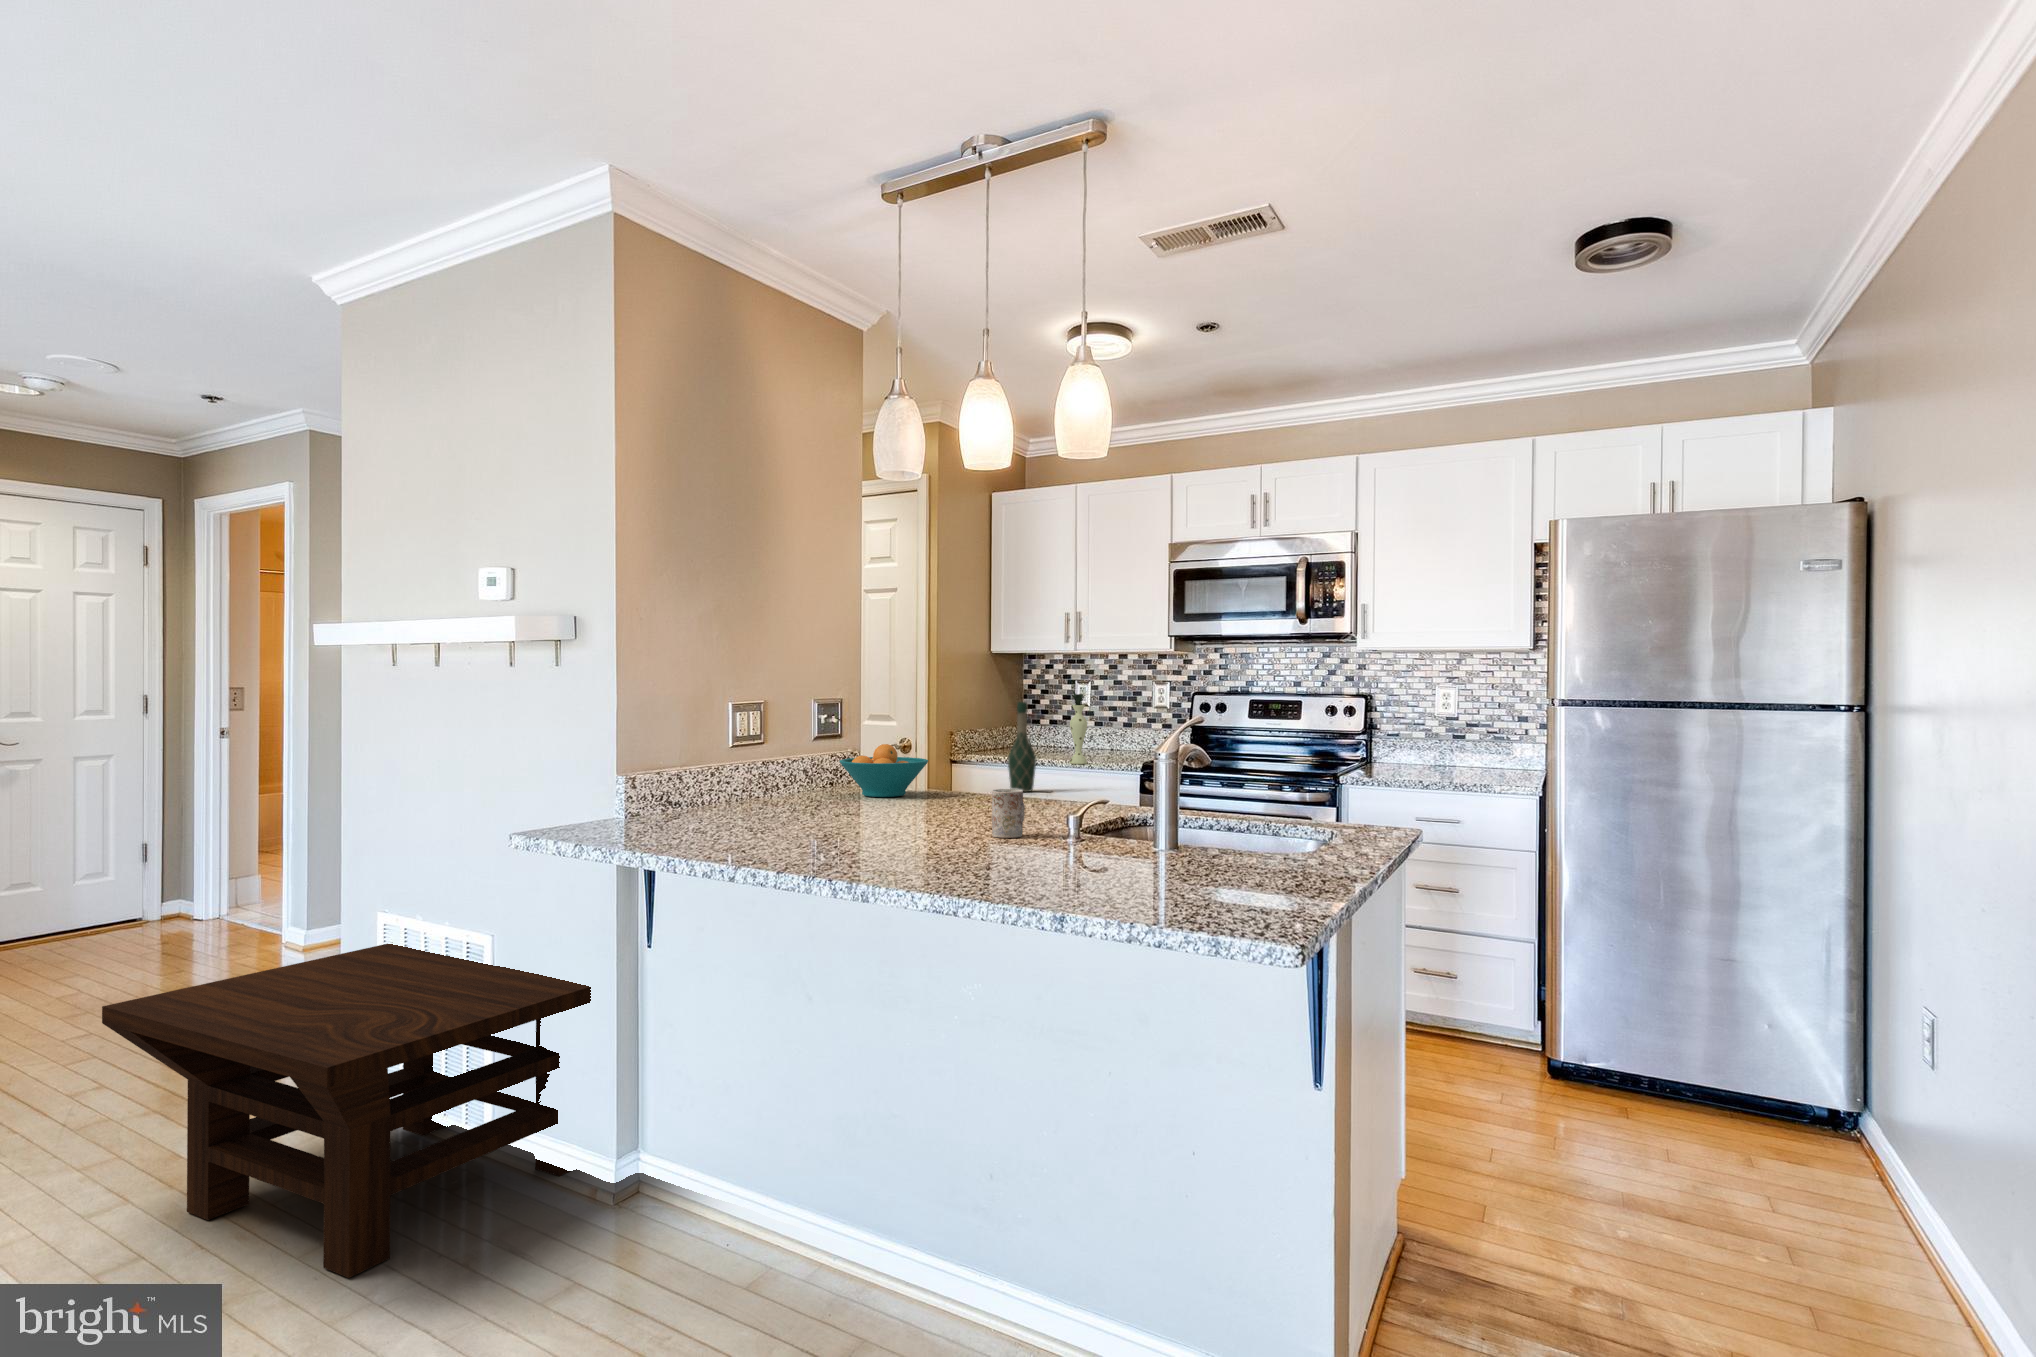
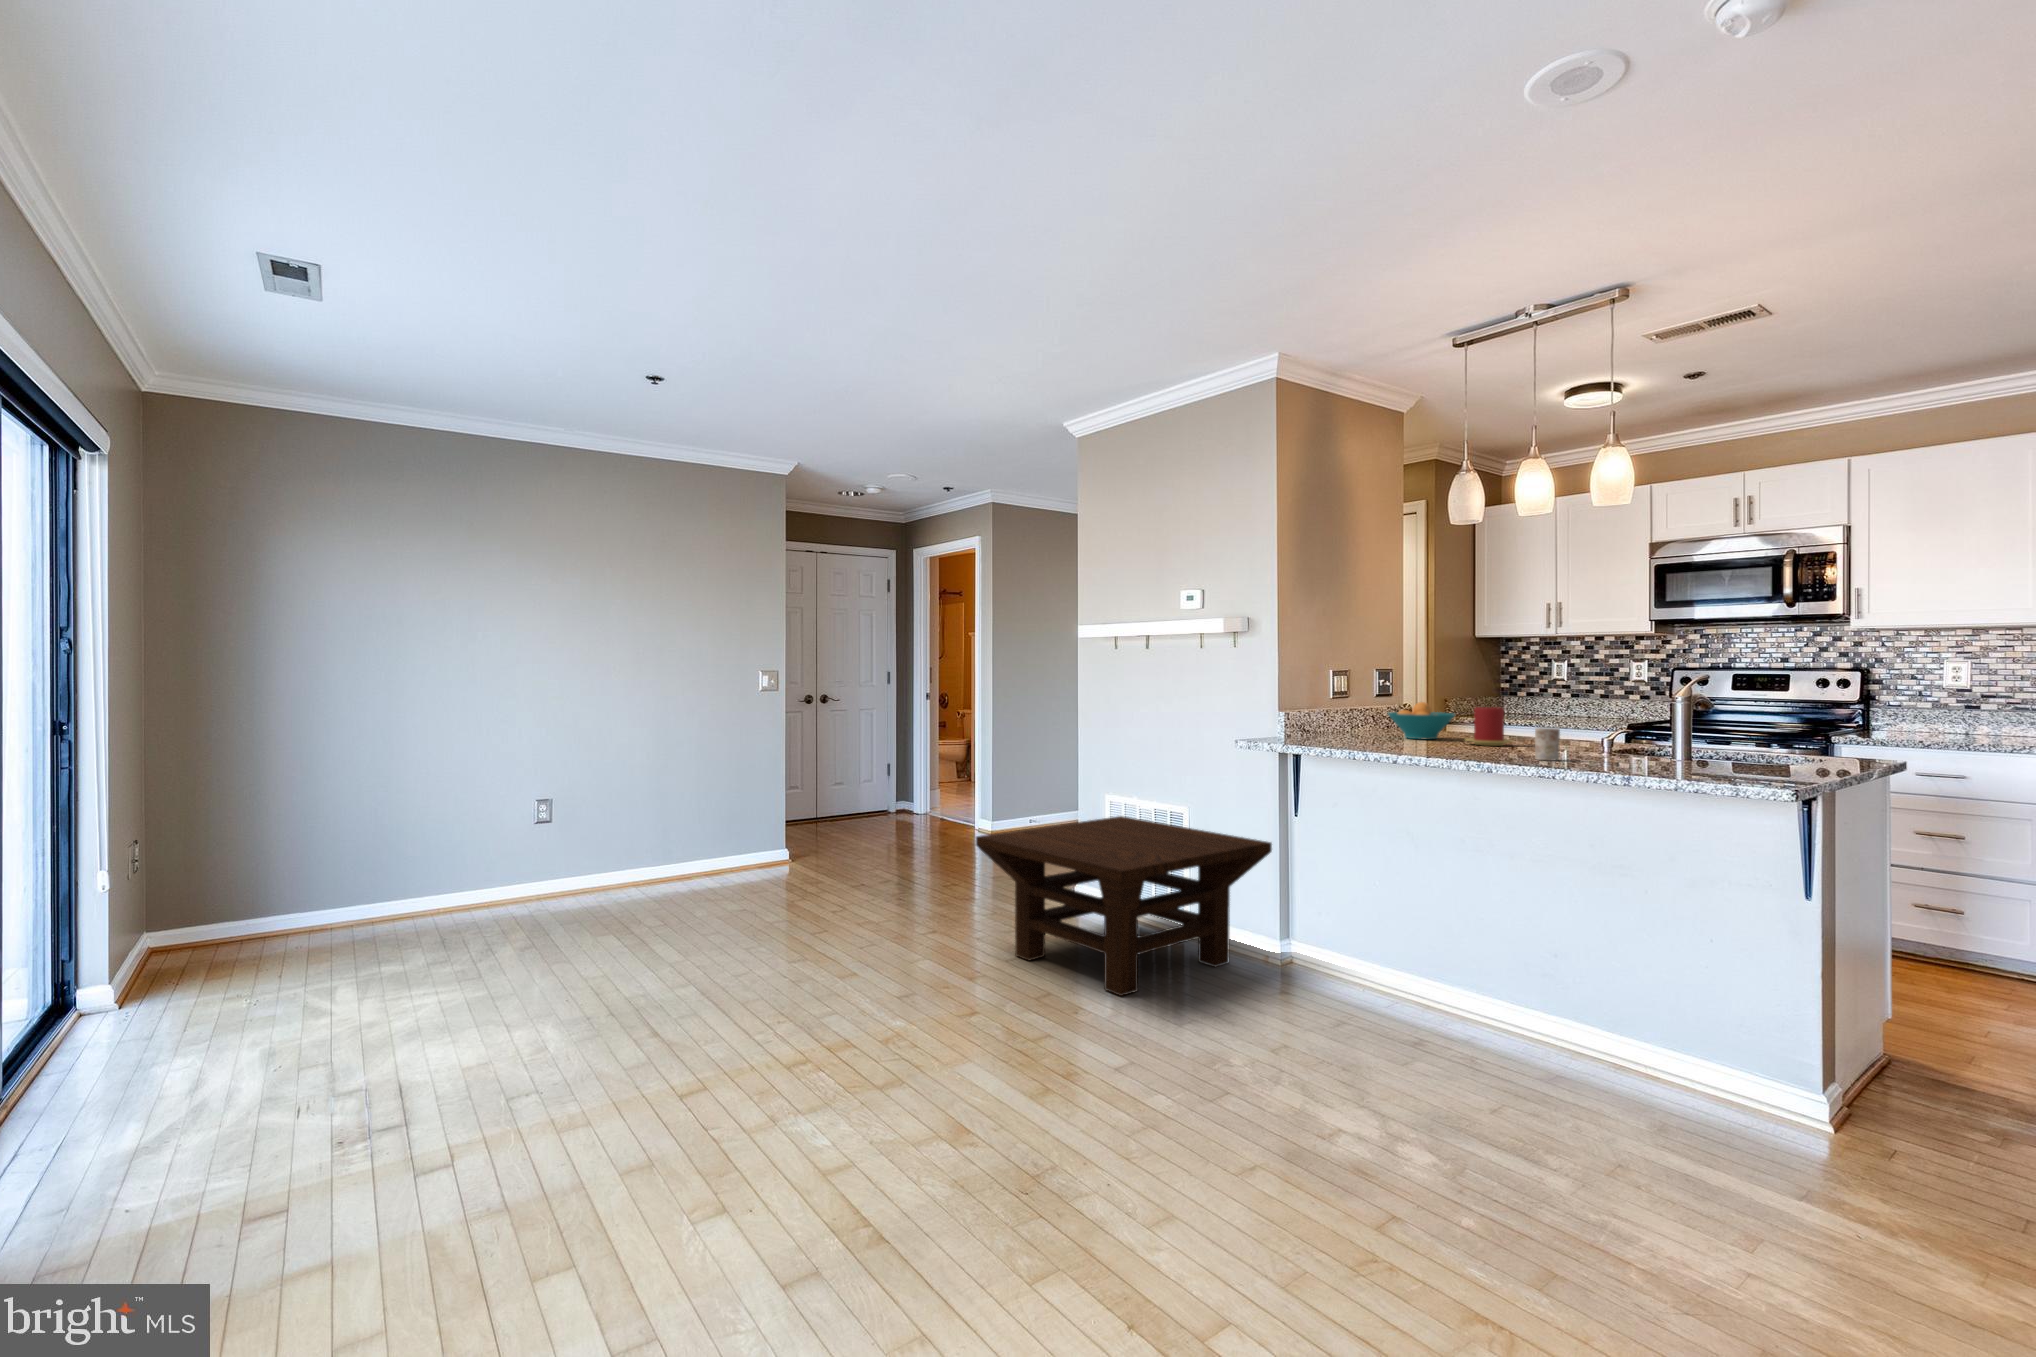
vase: present [1070,690,1087,764] -> none [1544,666,1575,727]
wine bottle: present [1008,702,1036,792] -> none [1517,672,1541,740]
candle: none [930,752,992,807] -> present [1465,707,1512,746]

